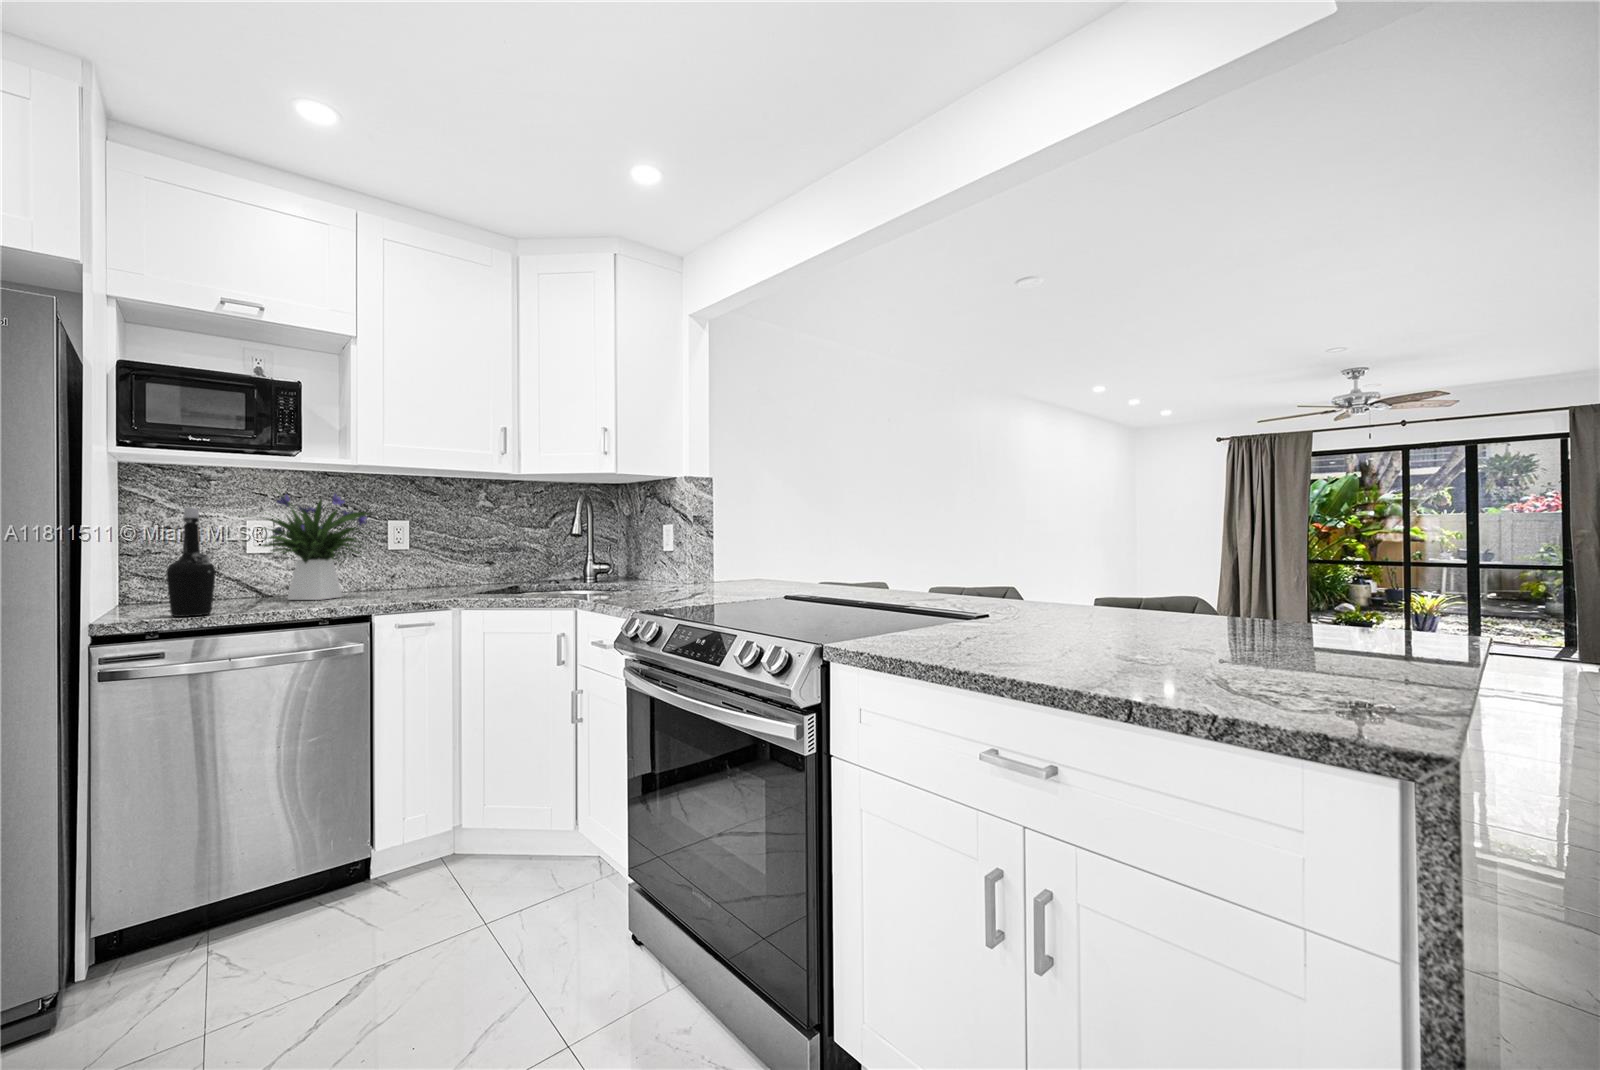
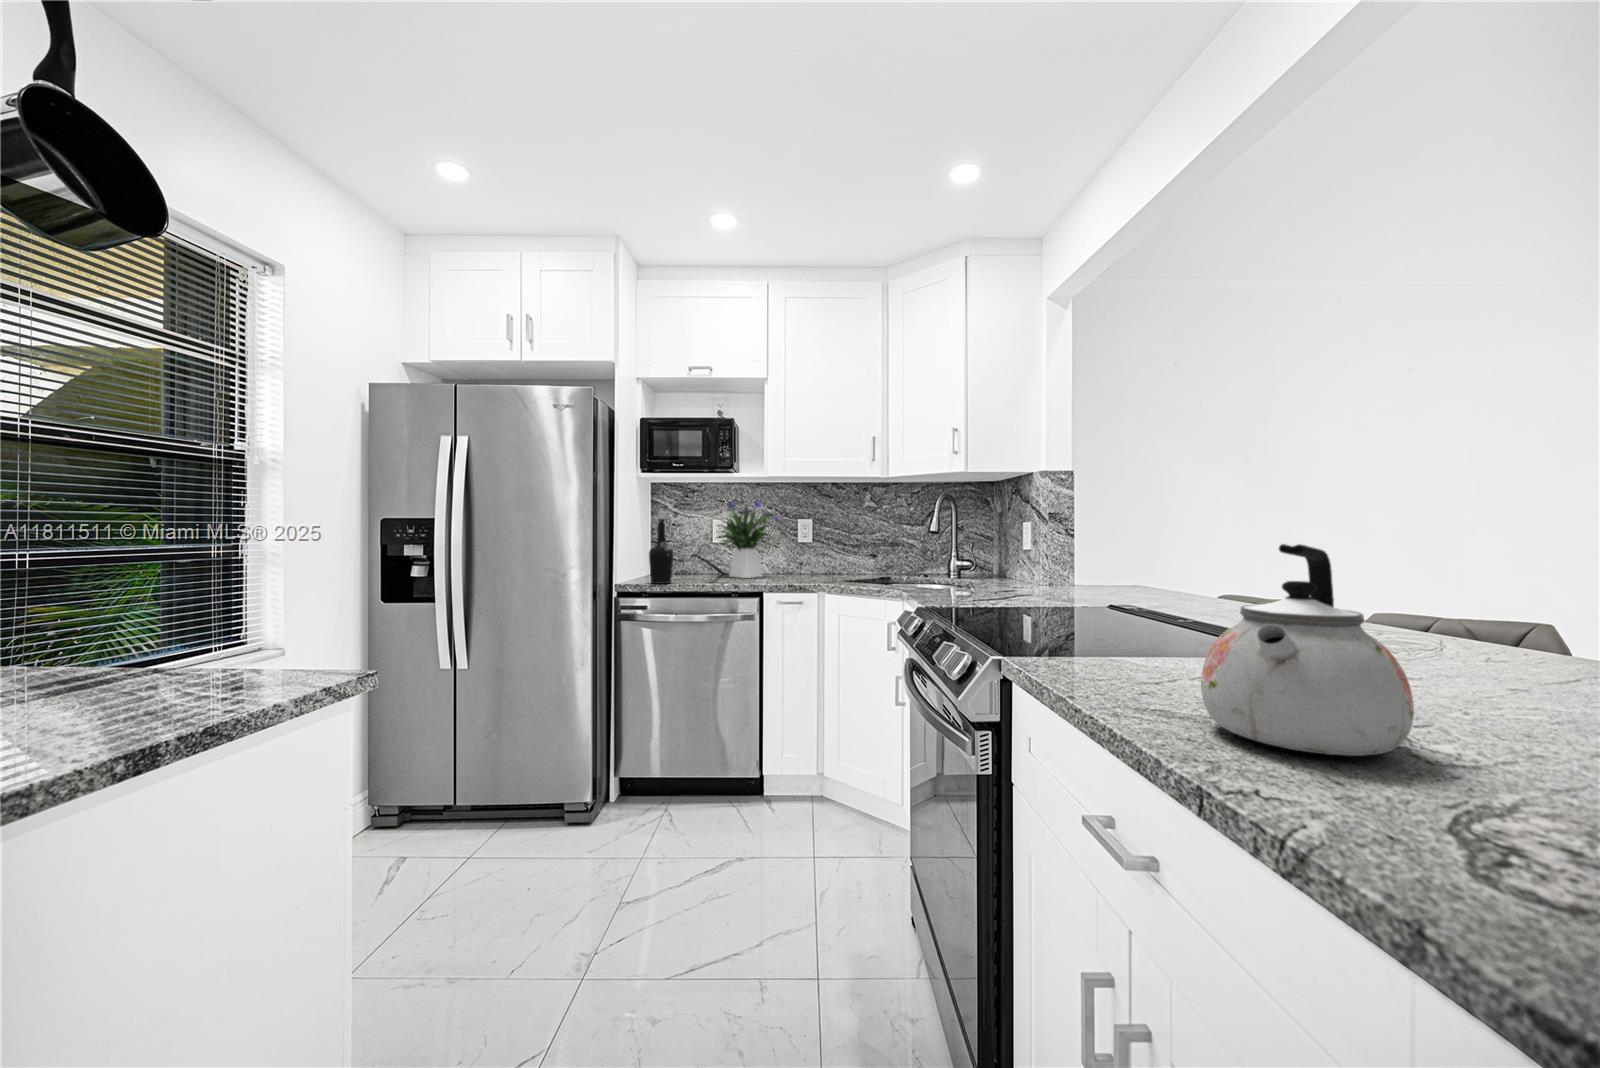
kettle: none [1042,534,1165,671] -> present [1201,544,1414,756]

